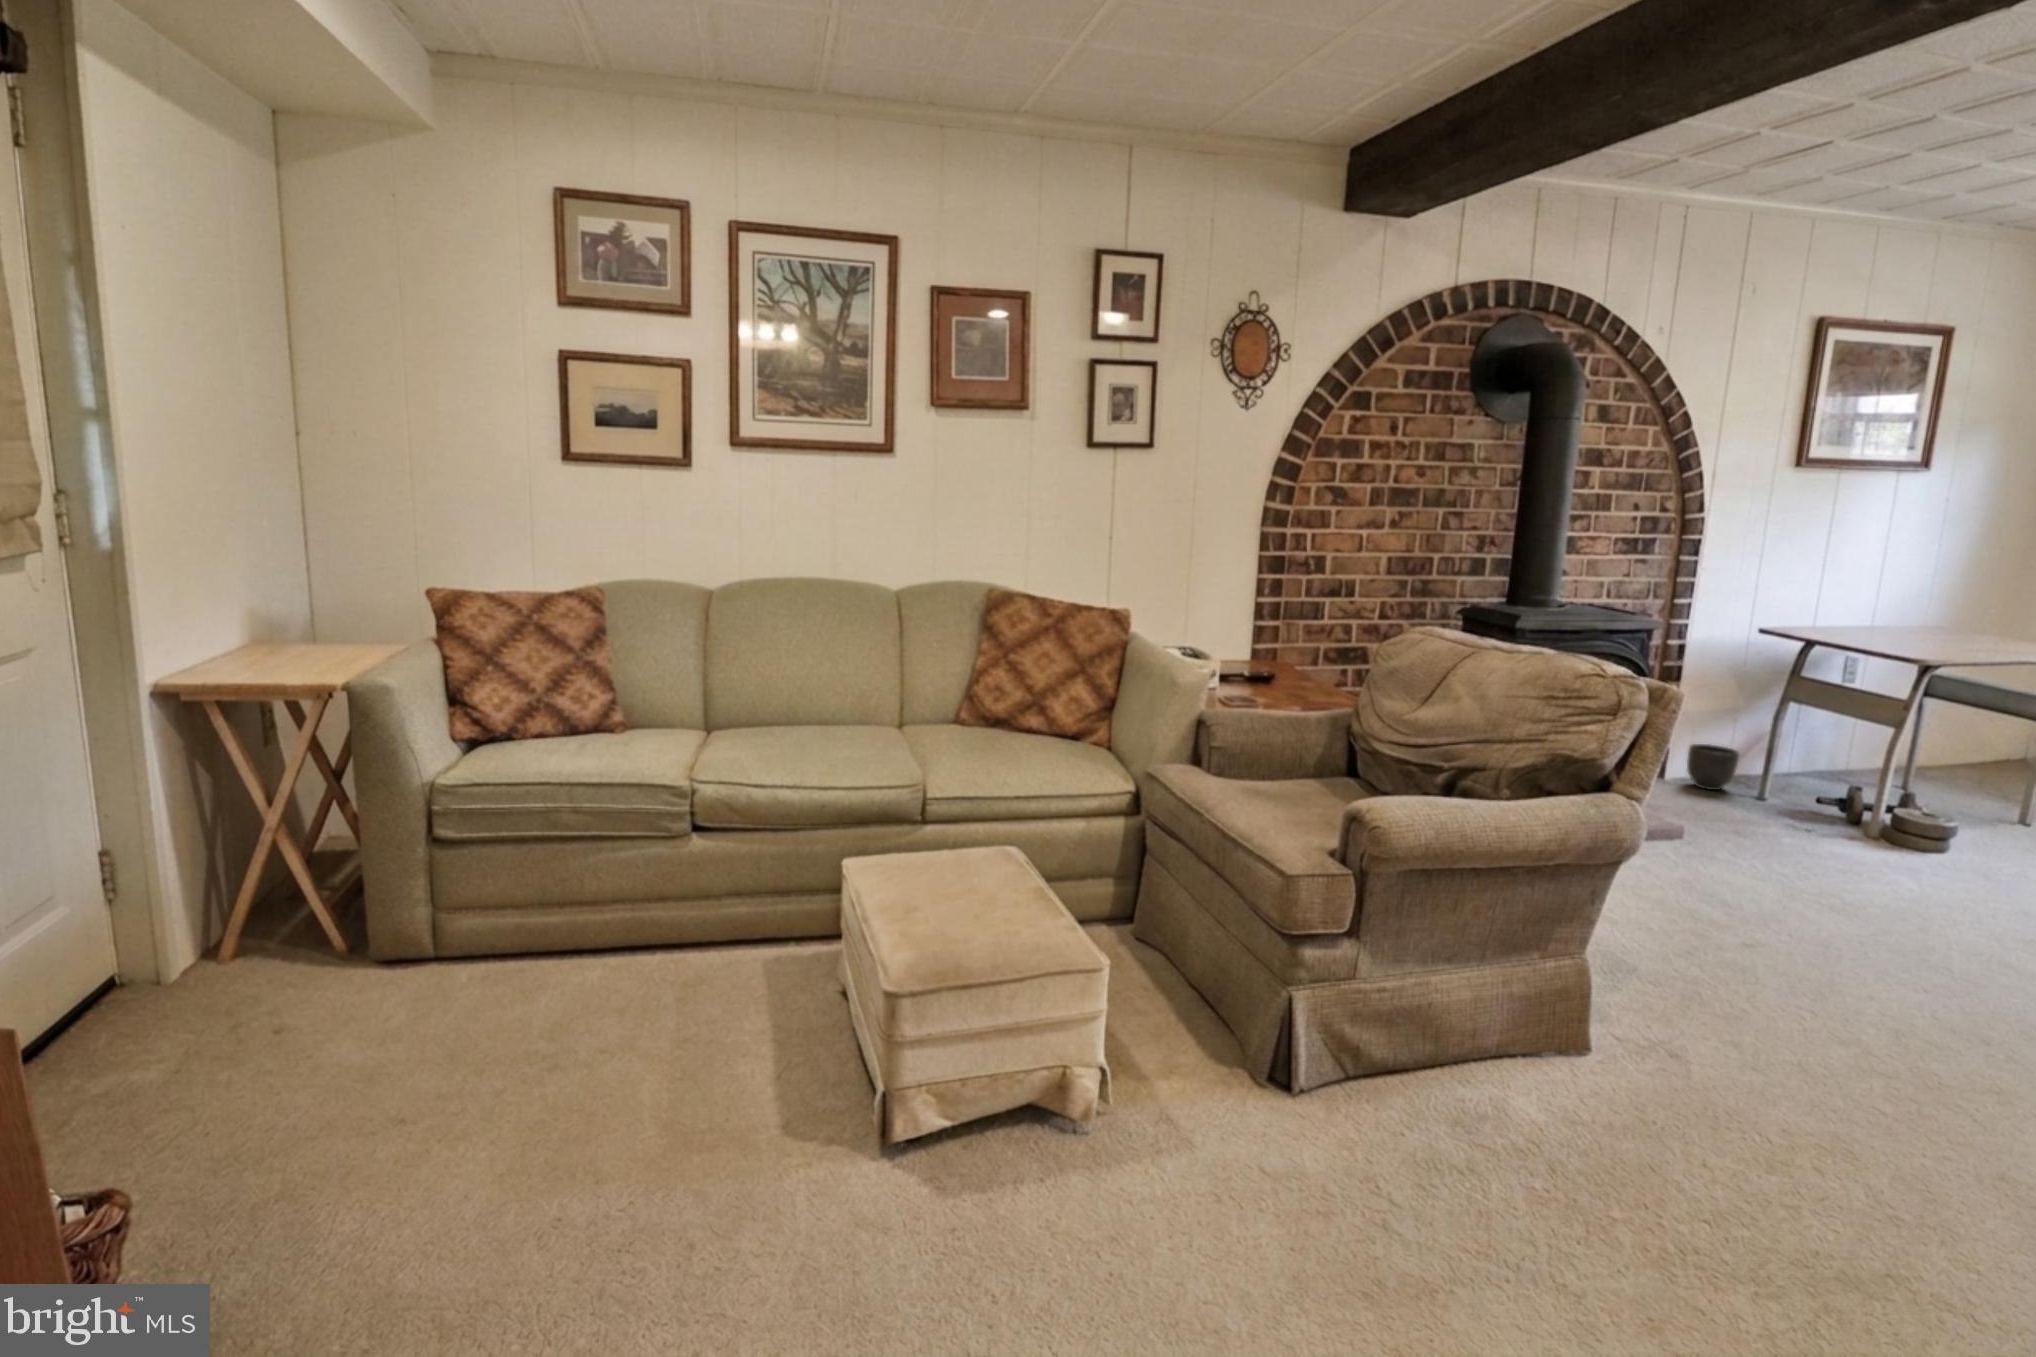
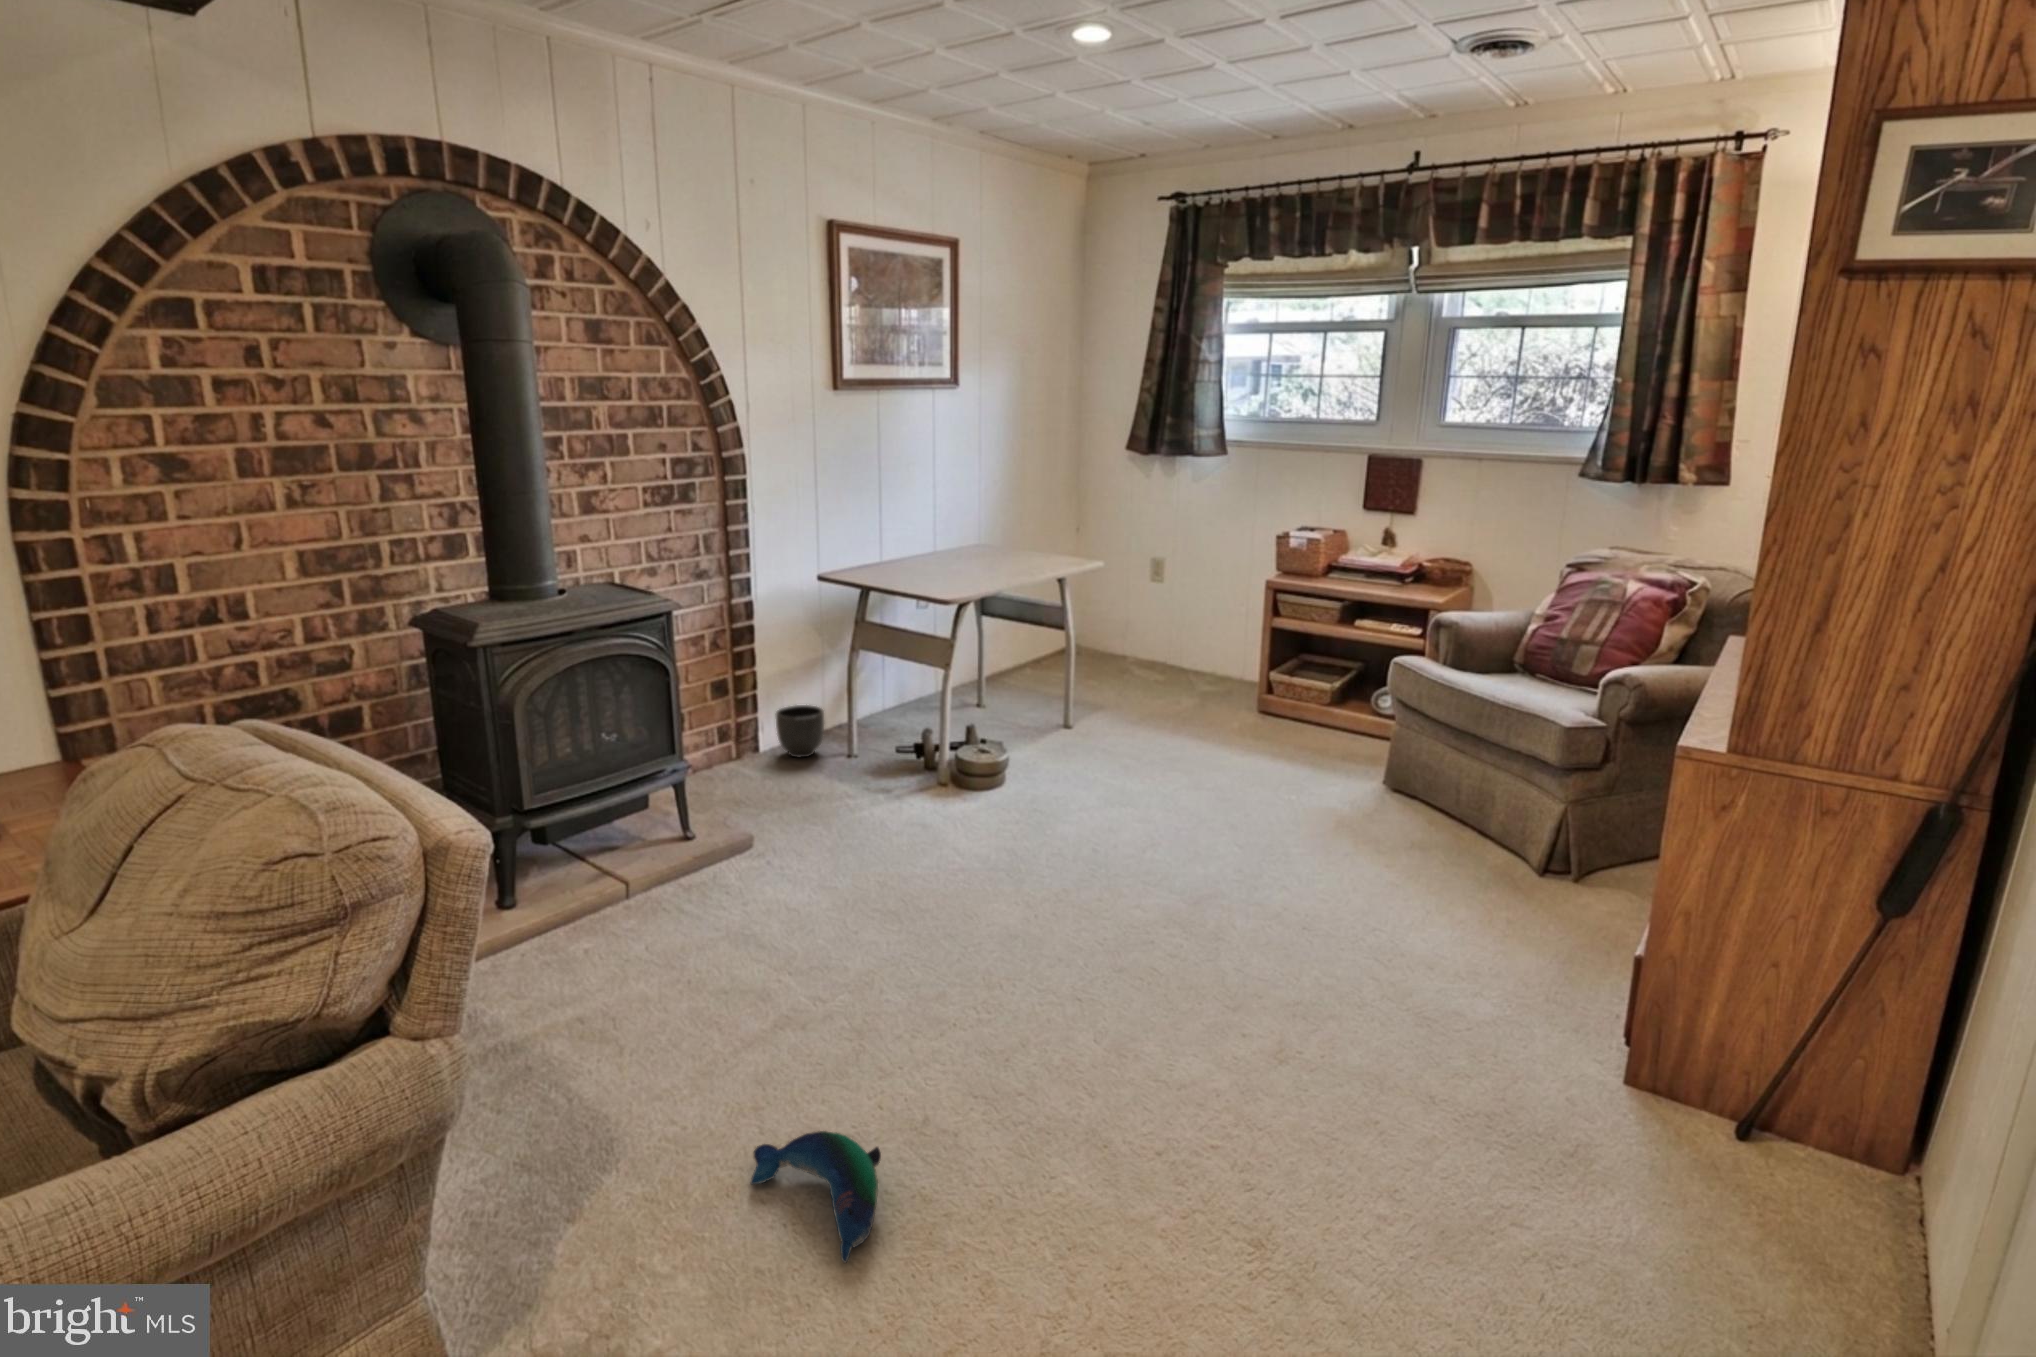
plush toy: none [1764,992,1894,1073] -> present [751,1131,881,1262]

